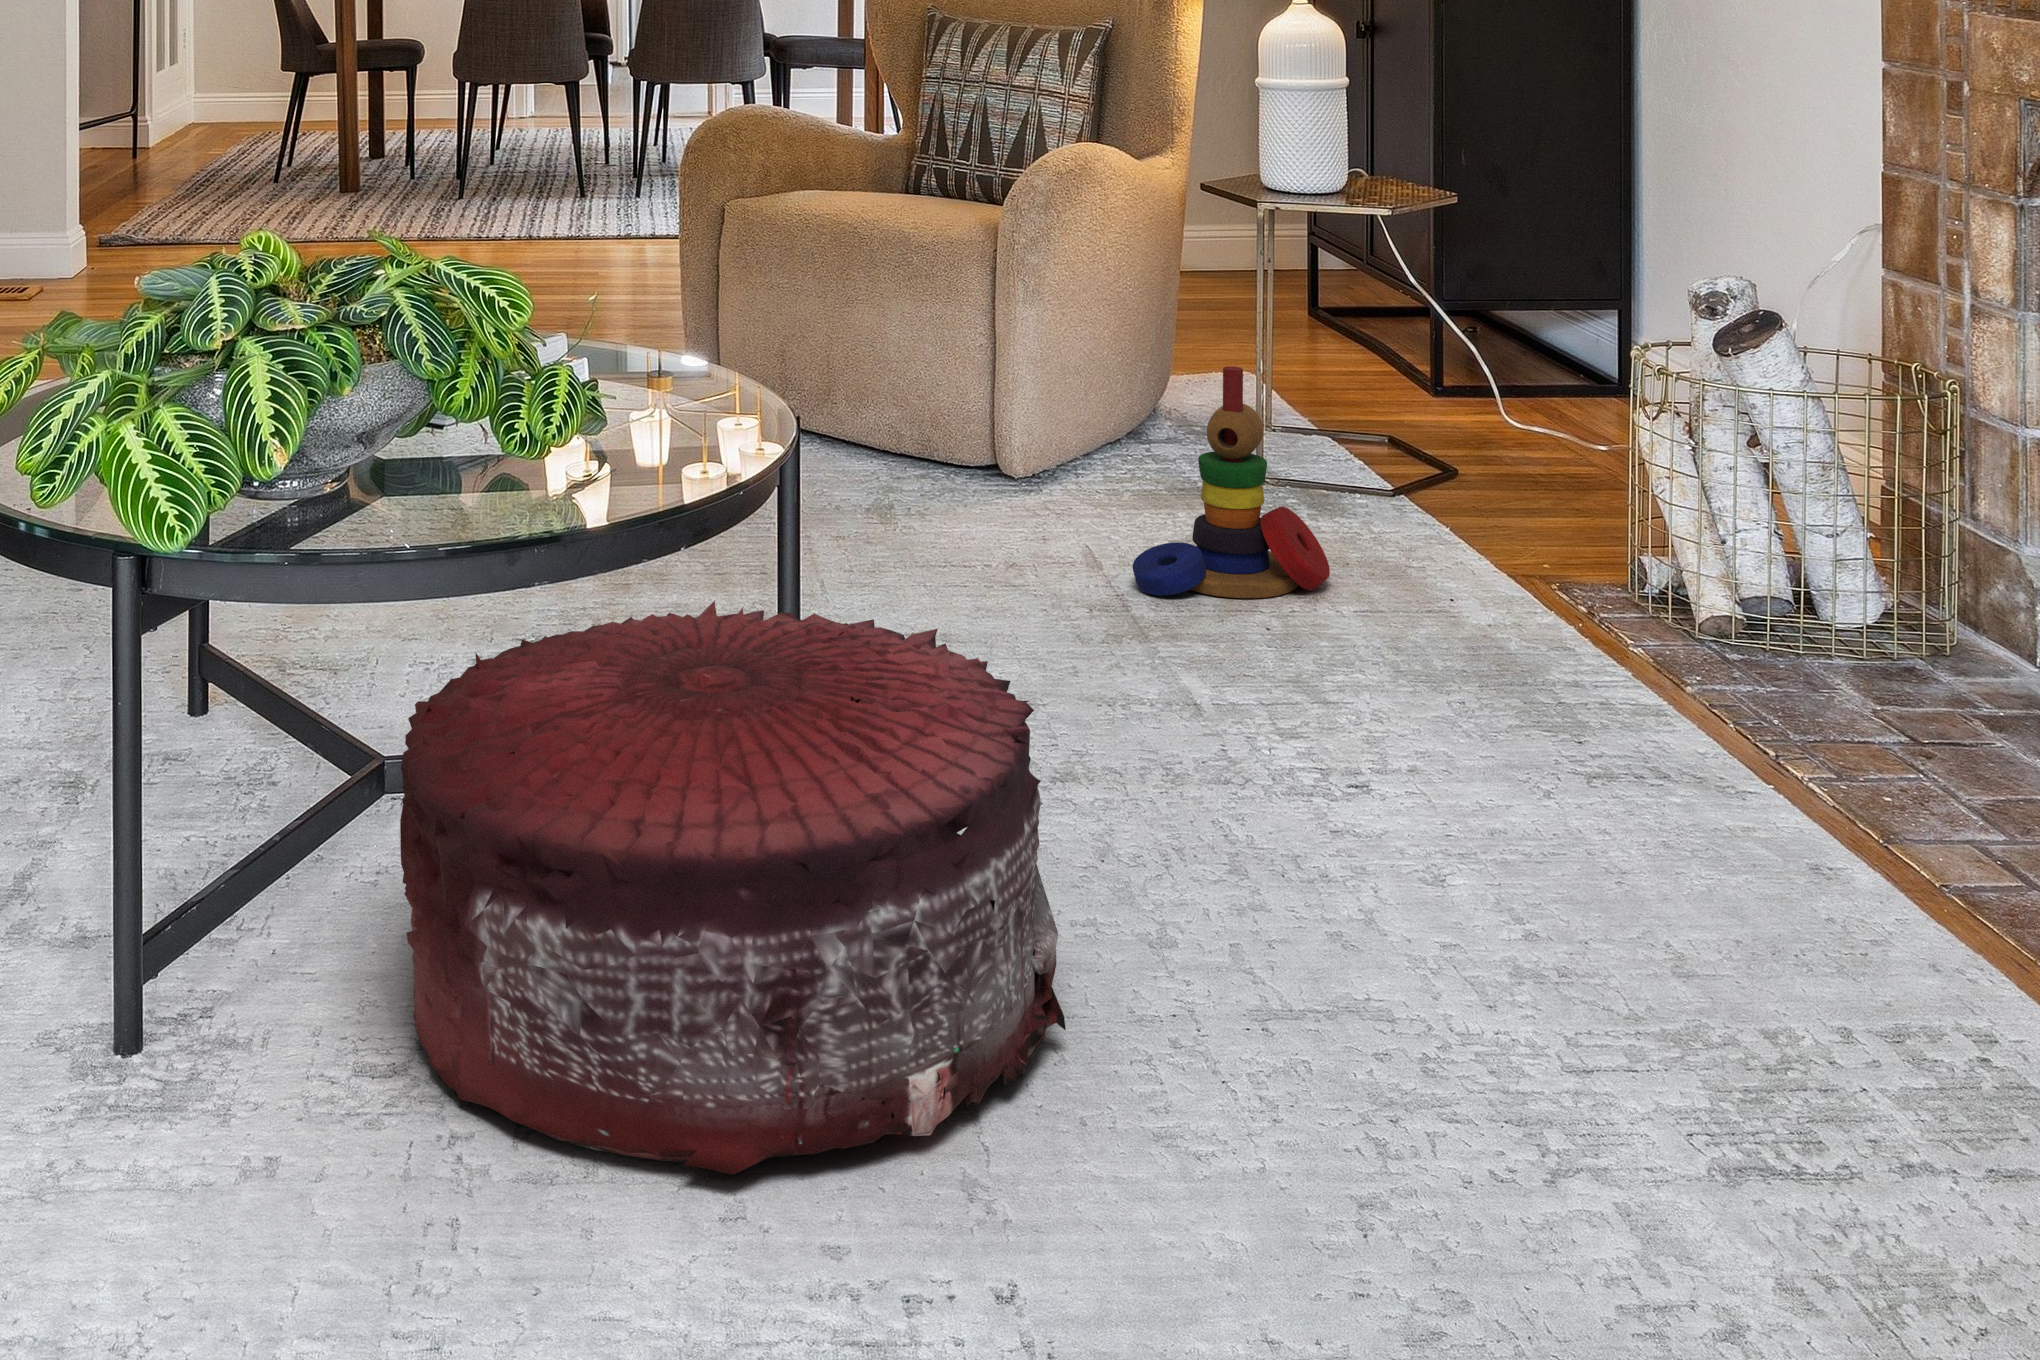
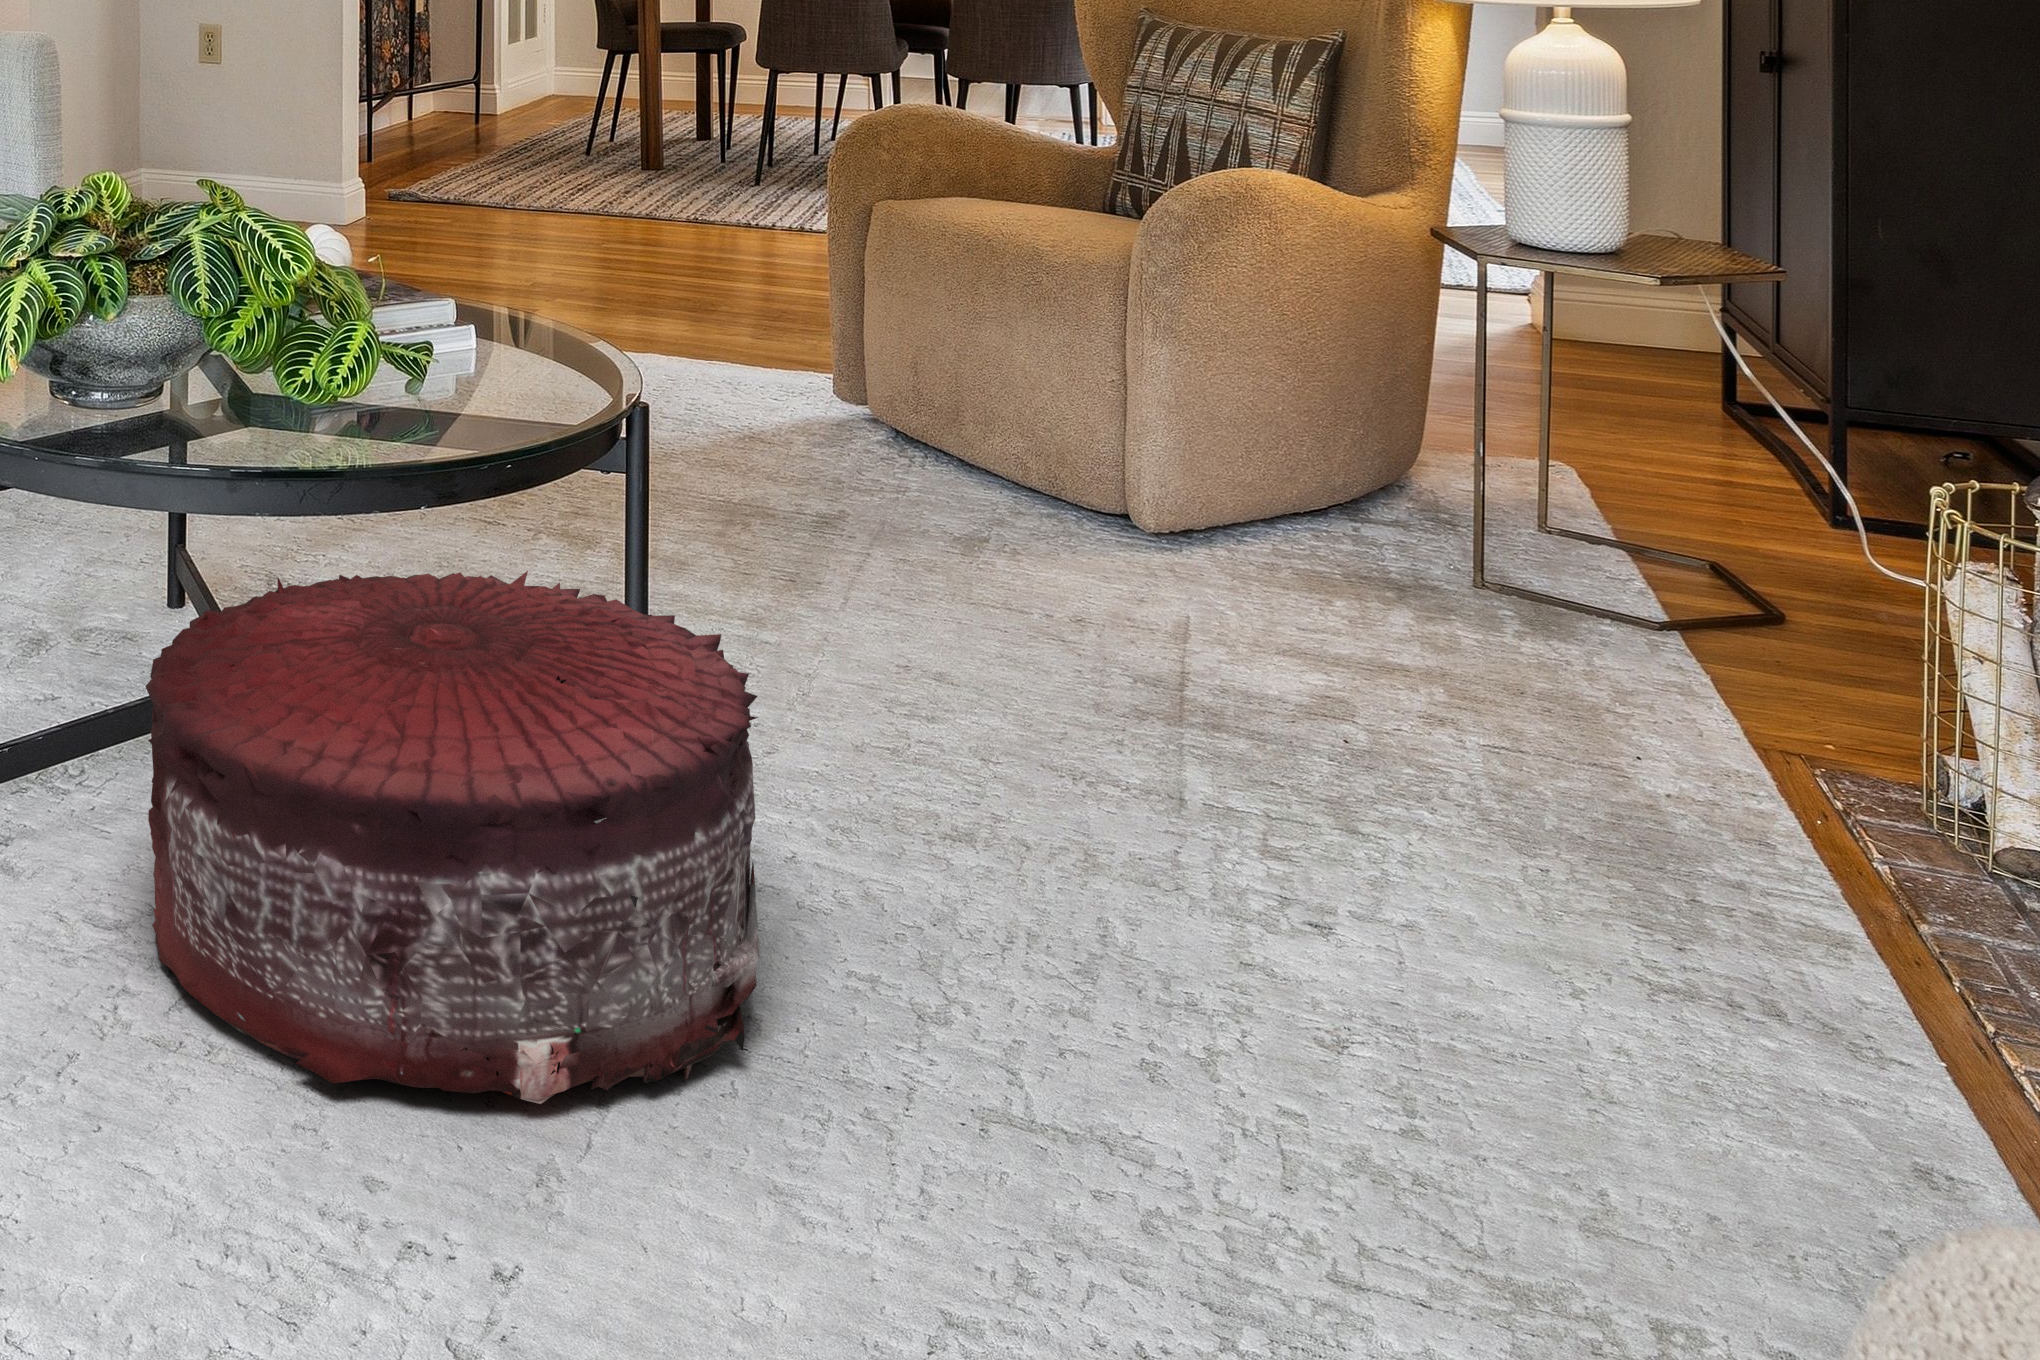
stacking toy: present [1133,366,1330,598] -> none [1191,433,1441,698]

